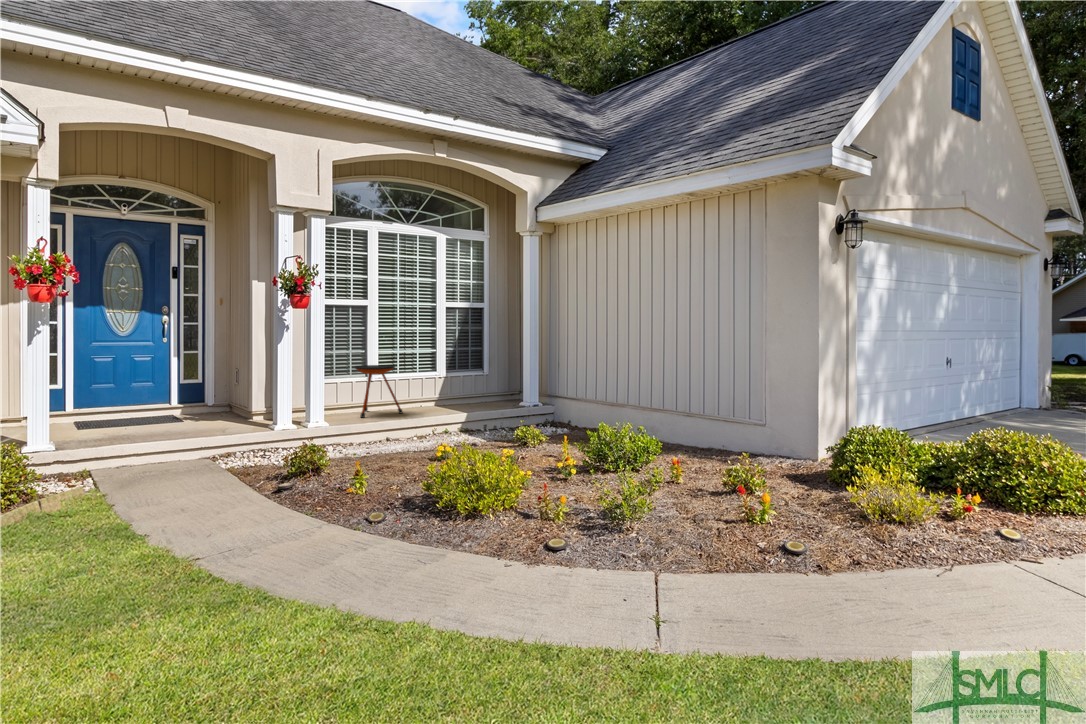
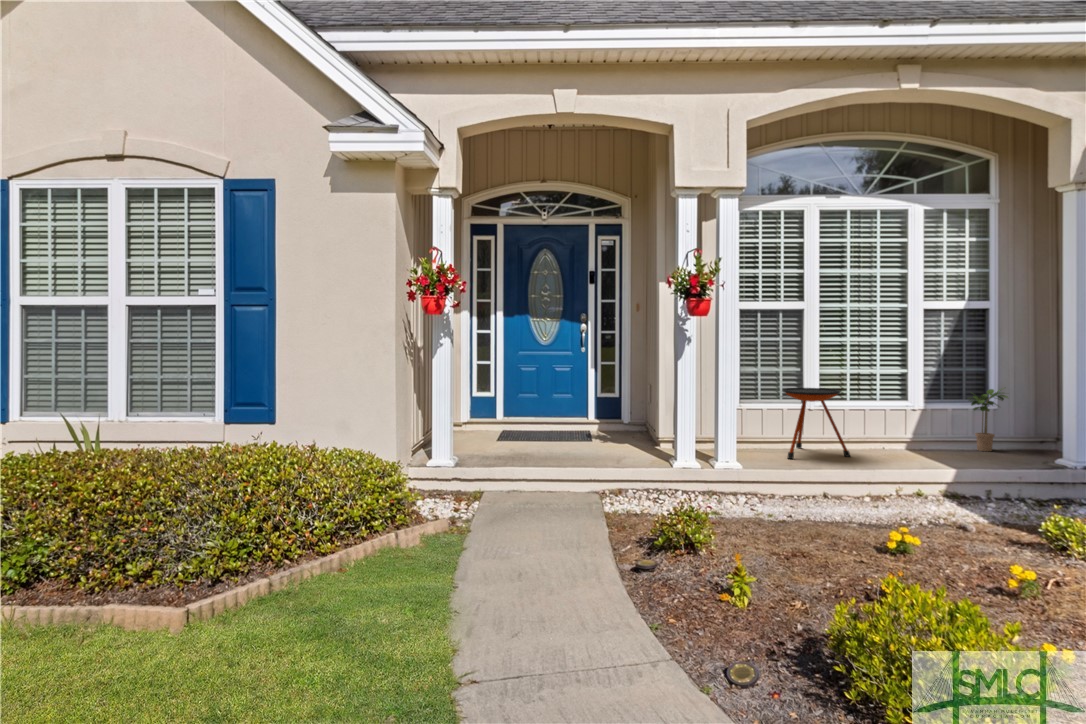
potted plant: none [472,361,495,404] -> present [969,389,1008,451]

